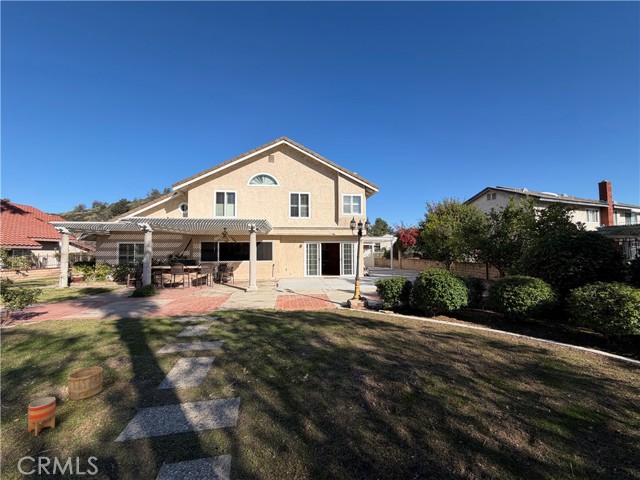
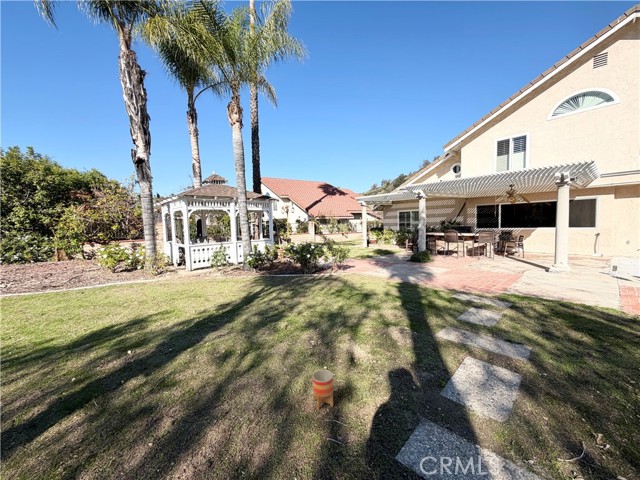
wooden bucket: present [67,366,103,400] -> none [347,341,379,378]

